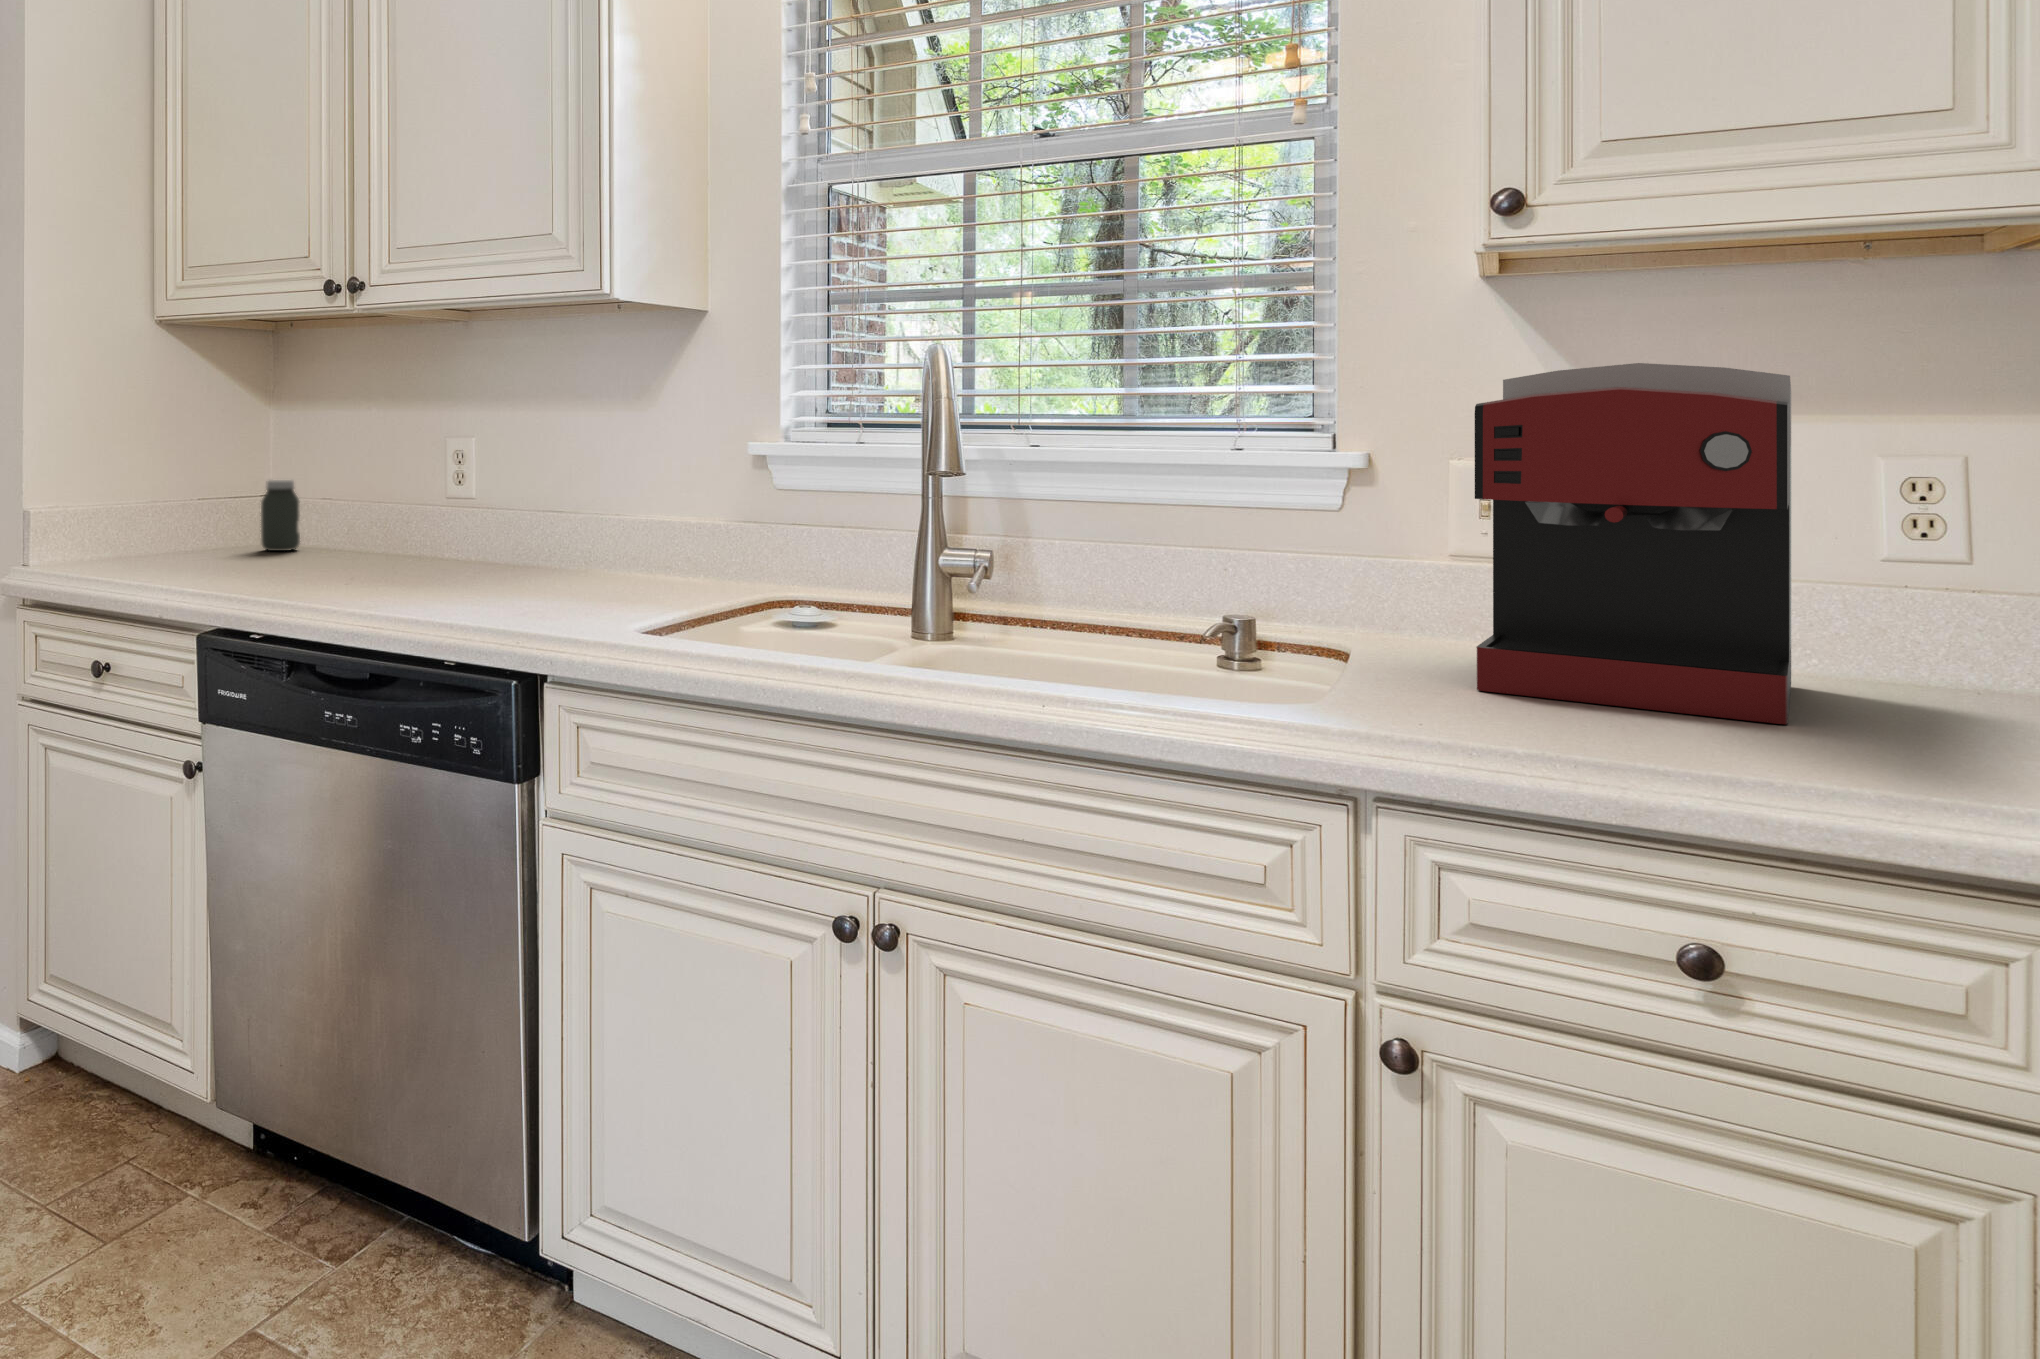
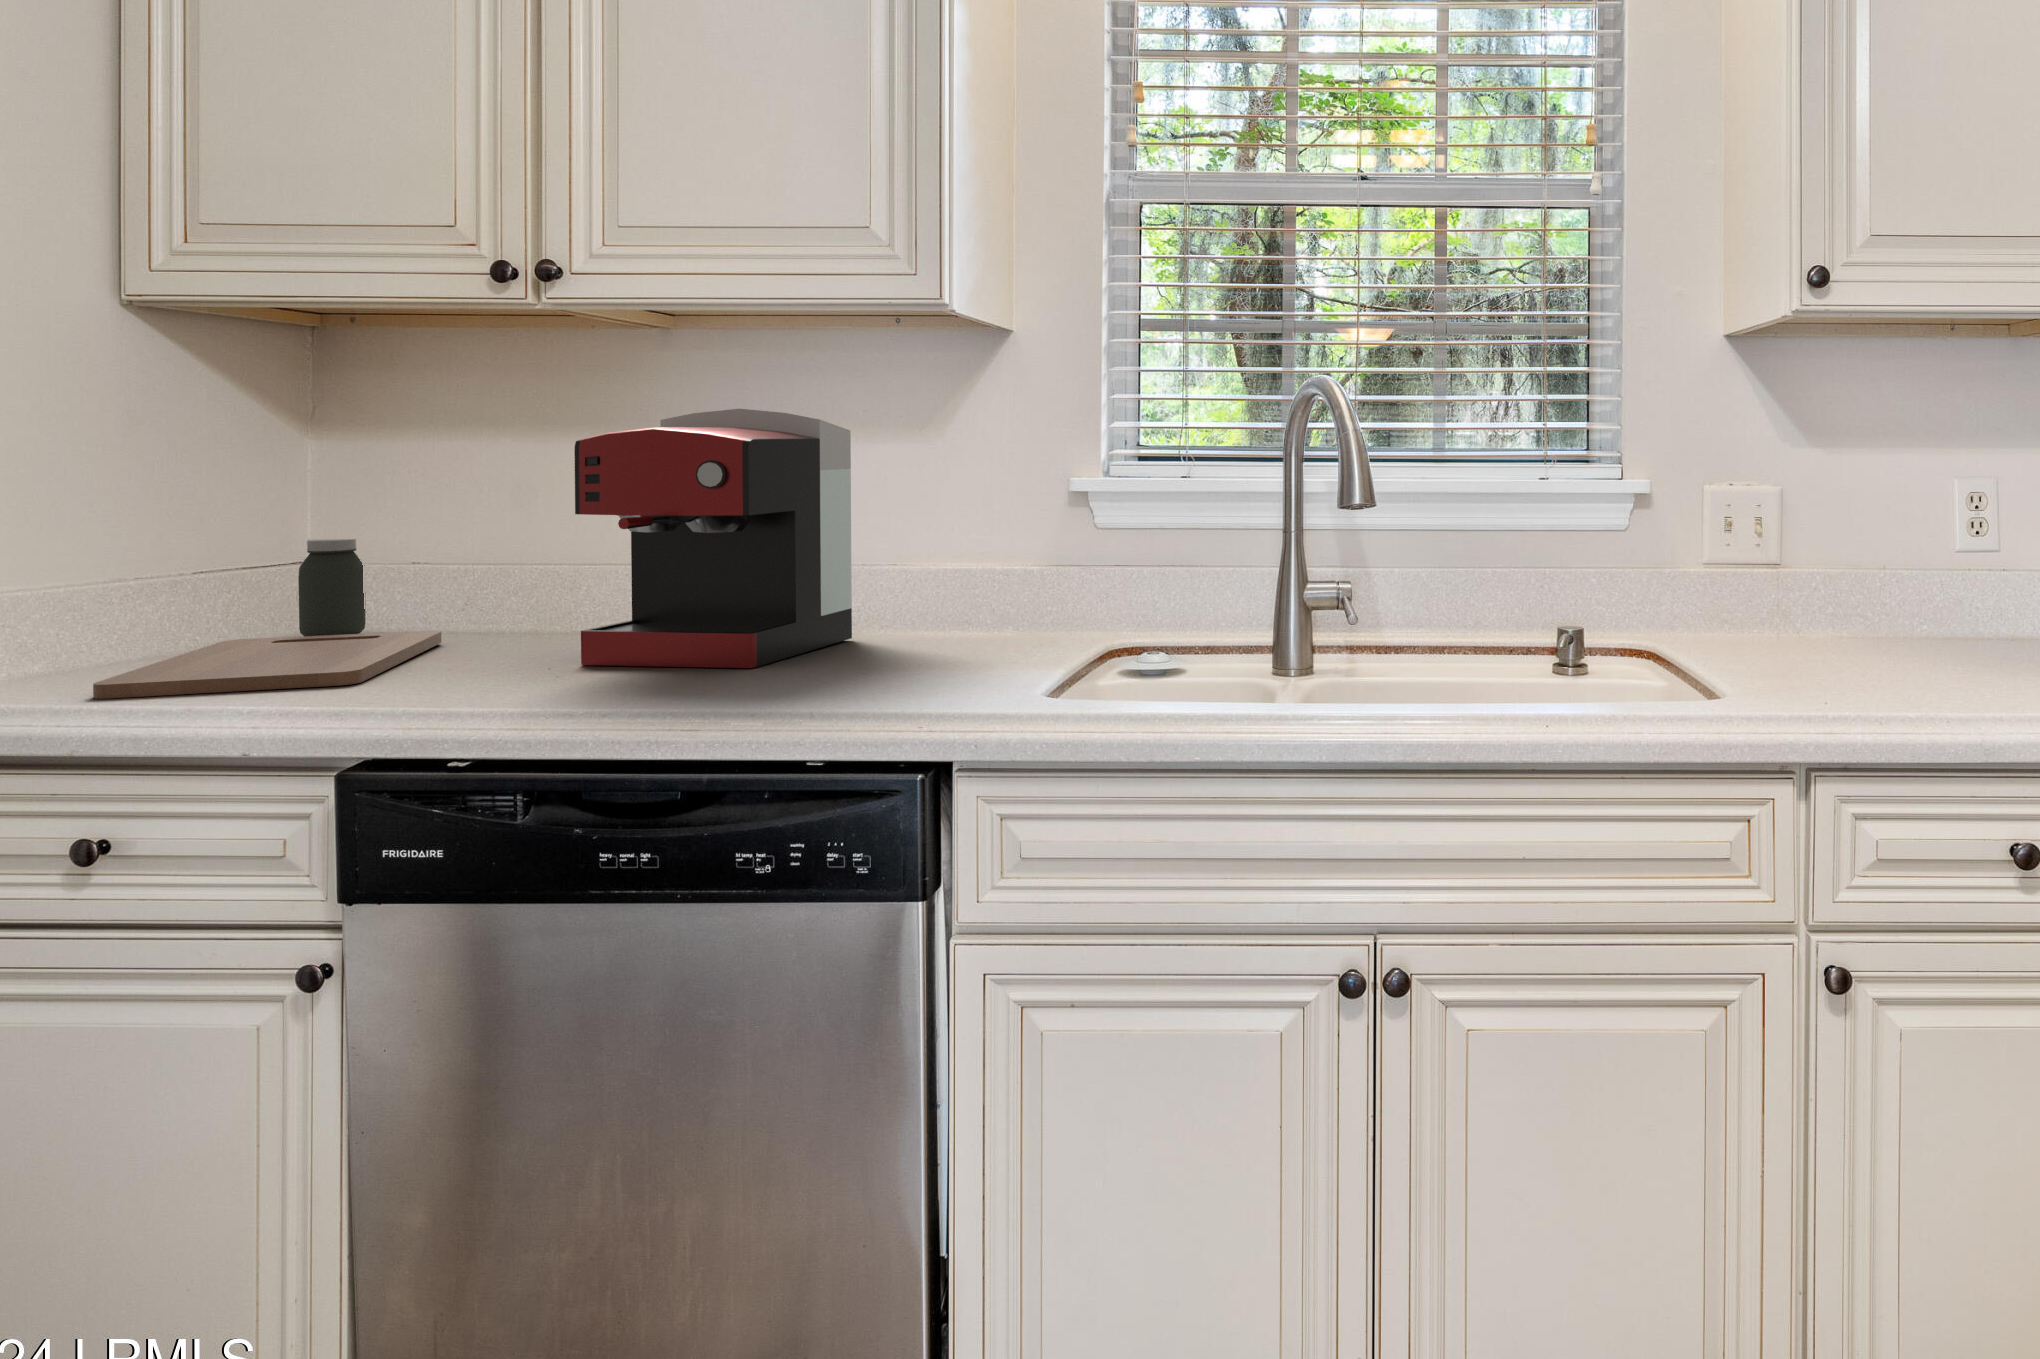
coffee maker: present [1475,363,1791,724] -> present [575,409,852,668]
cutting board: none [117,547,328,579] -> present [93,631,441,699]

